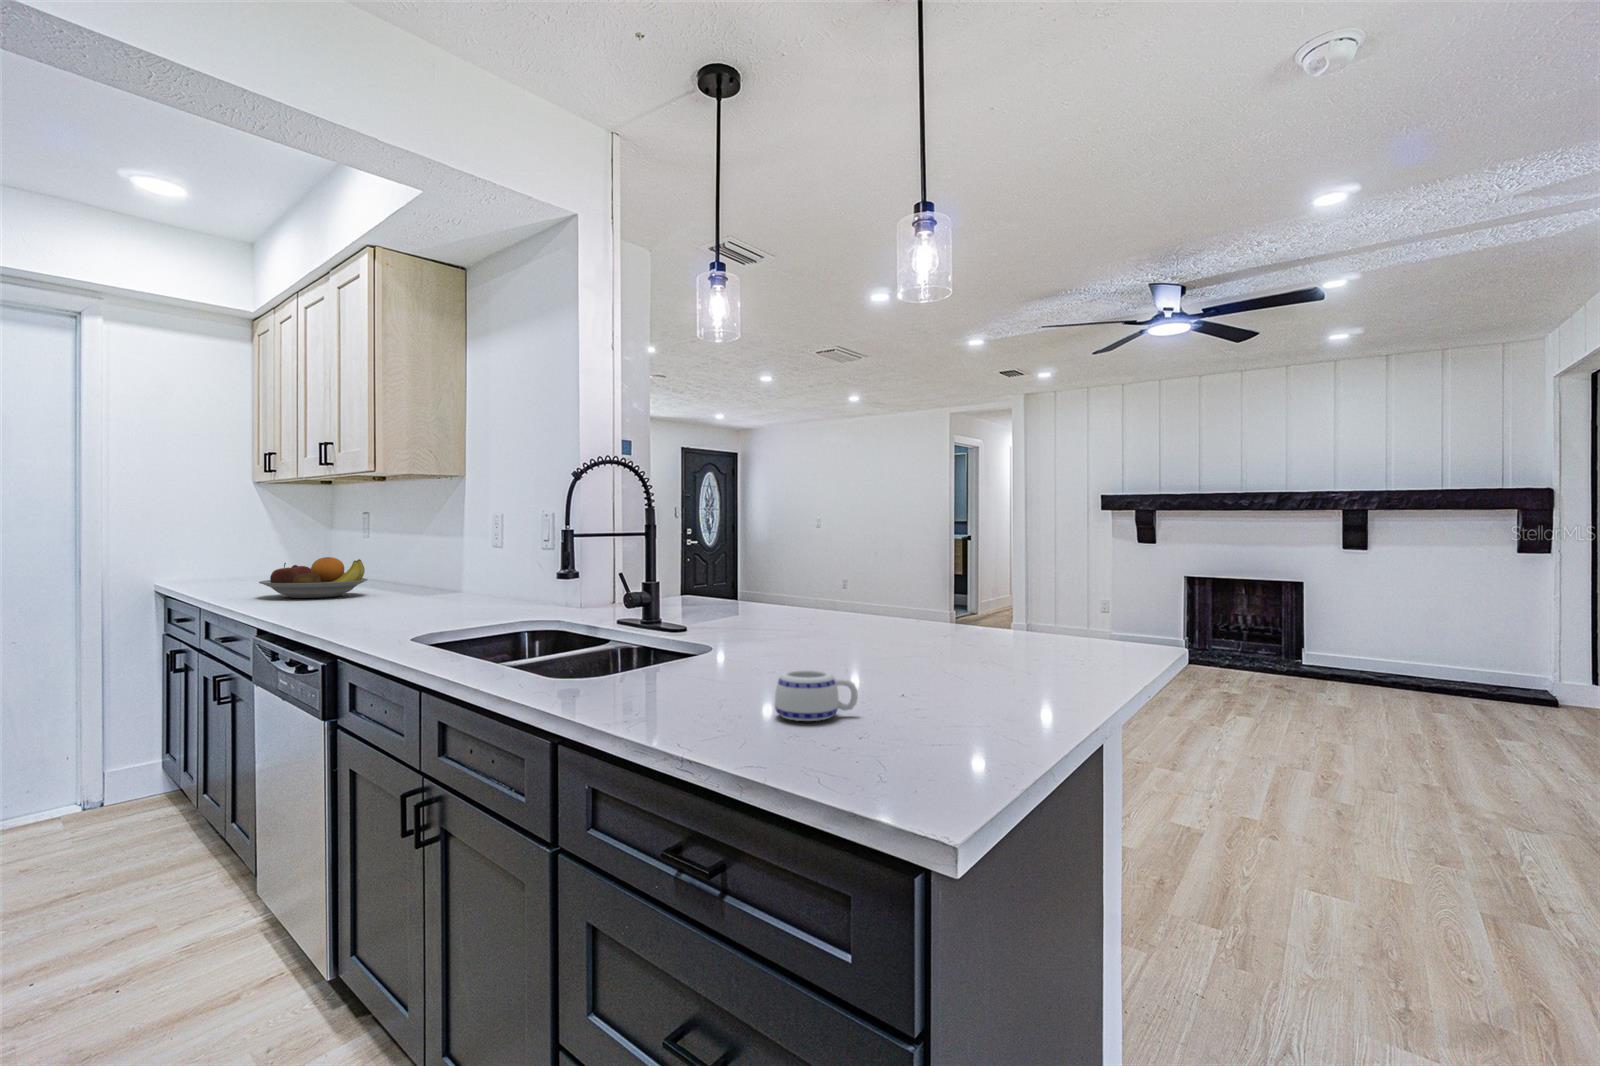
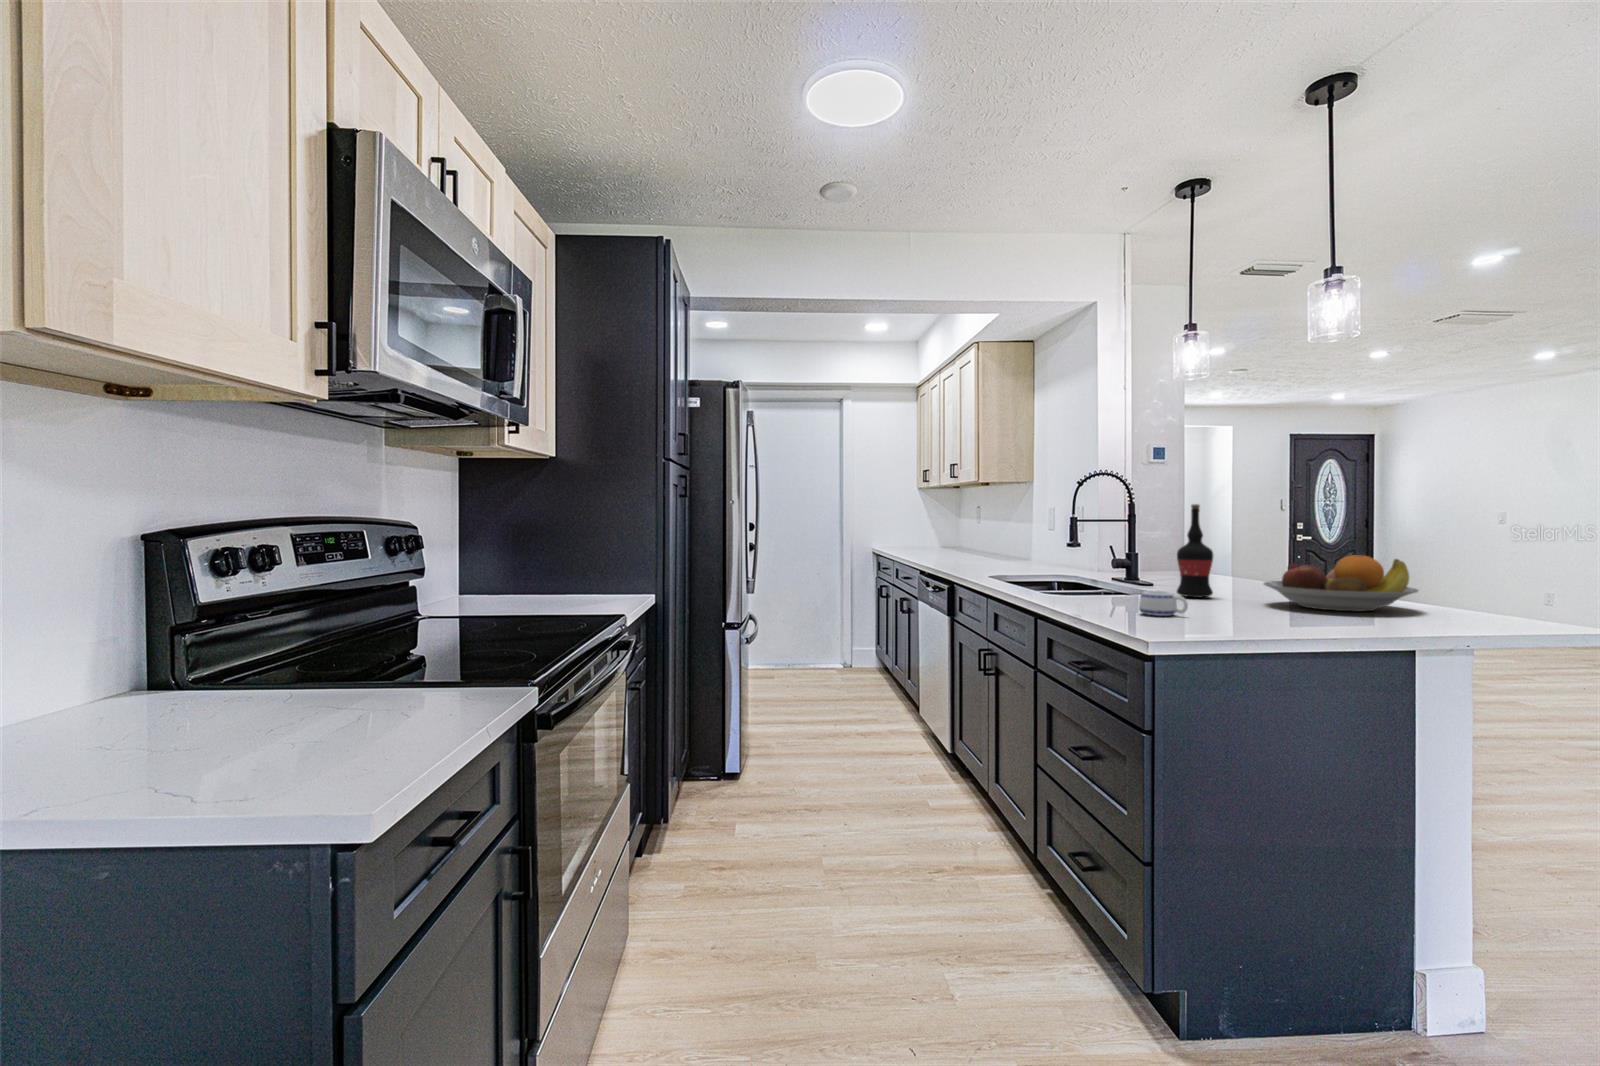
wine bottle: none [752,514,803,658] -> present [1177,504,1213,597]
fruit bowl: present [259,557,368,598] -> present [1264,555,1418,611]

